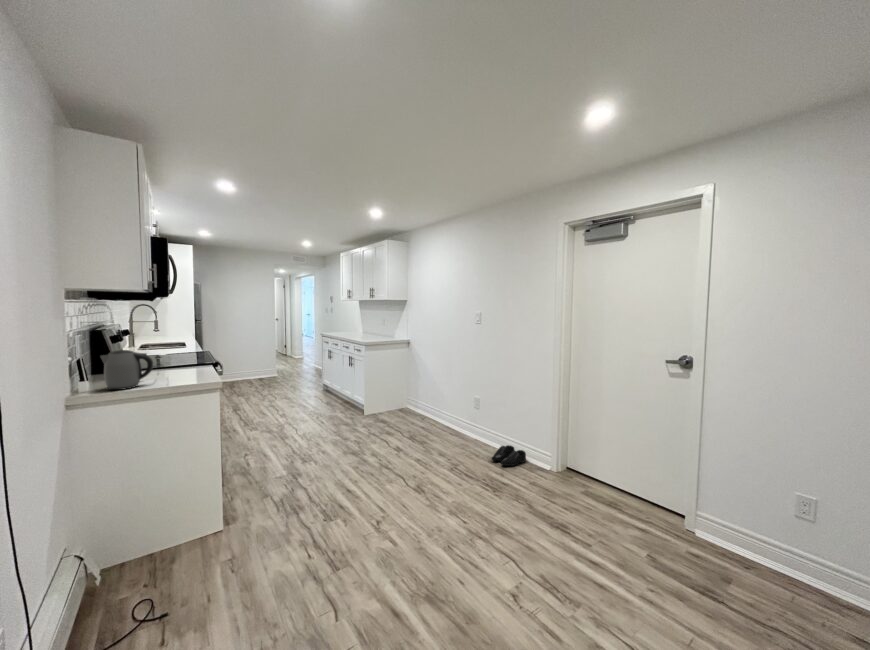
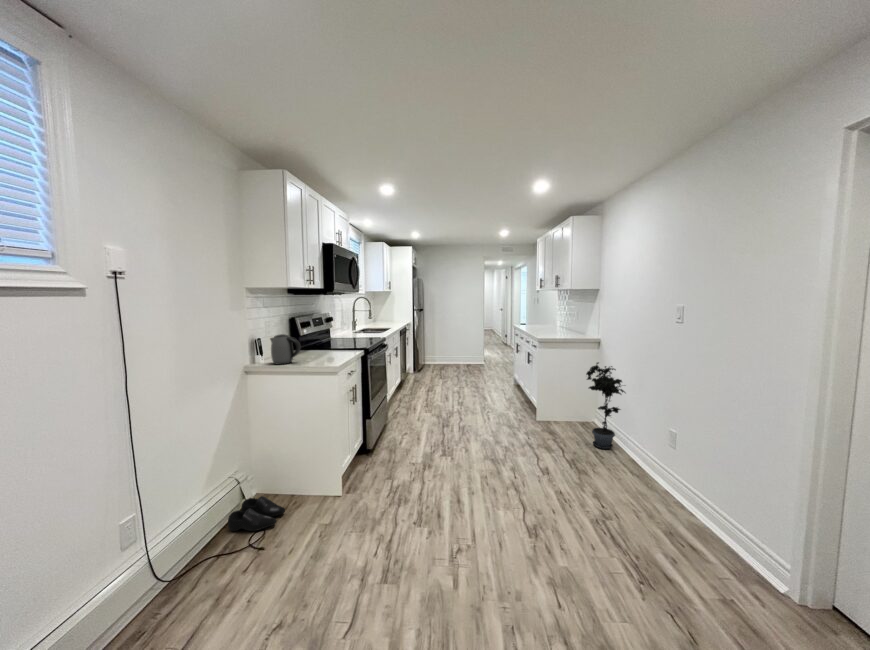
potted plant: none [411,358,440,424] -> present [586,362,625,449]
shoe: present [492,445,526,466] -> present [228,496,285,531]

